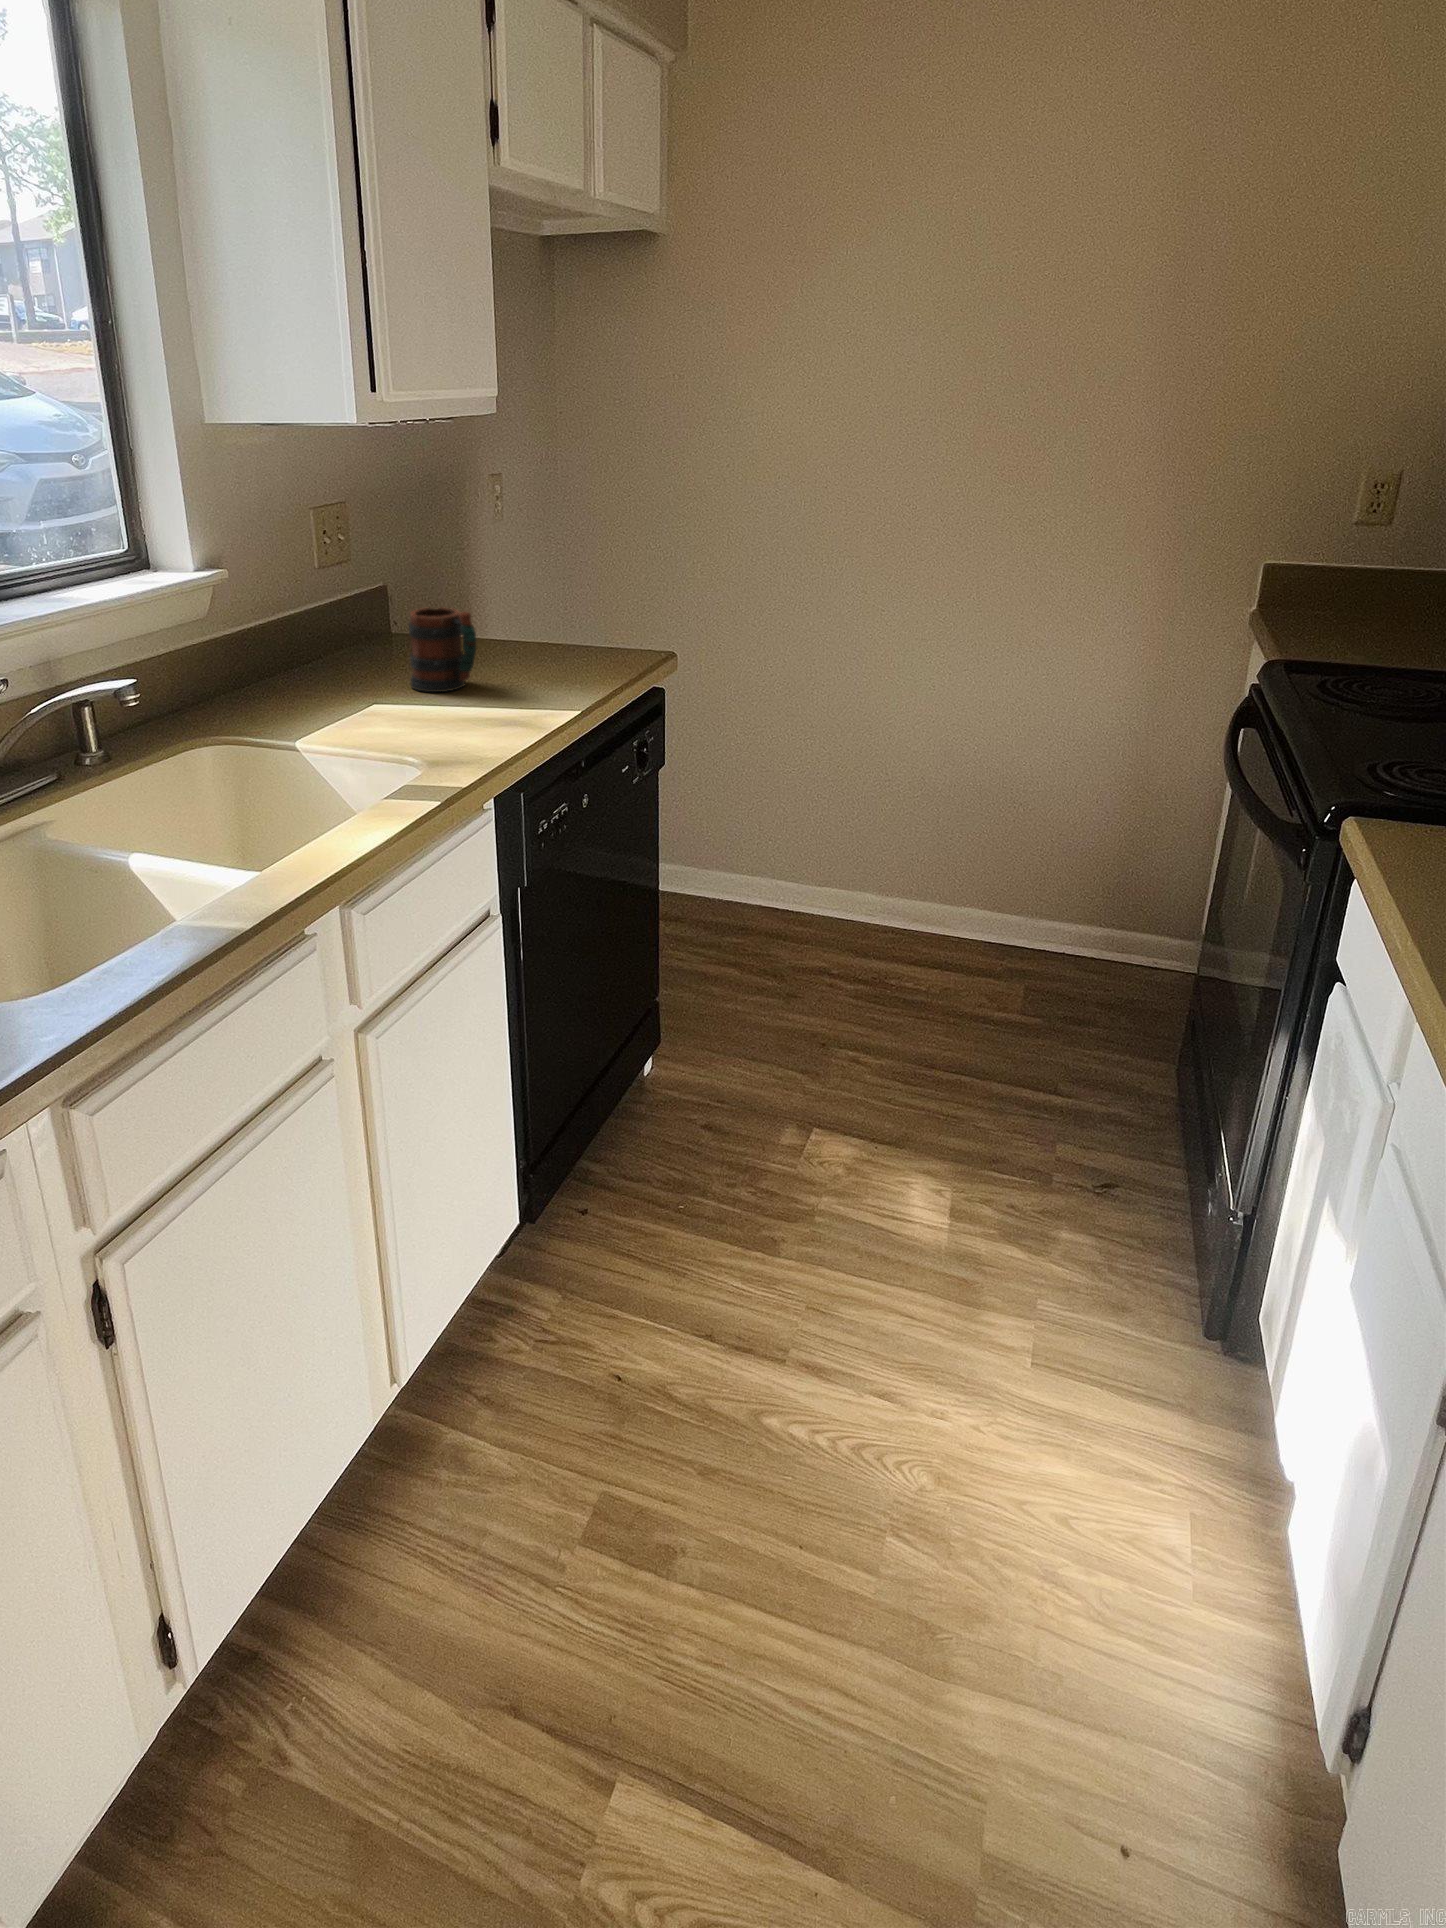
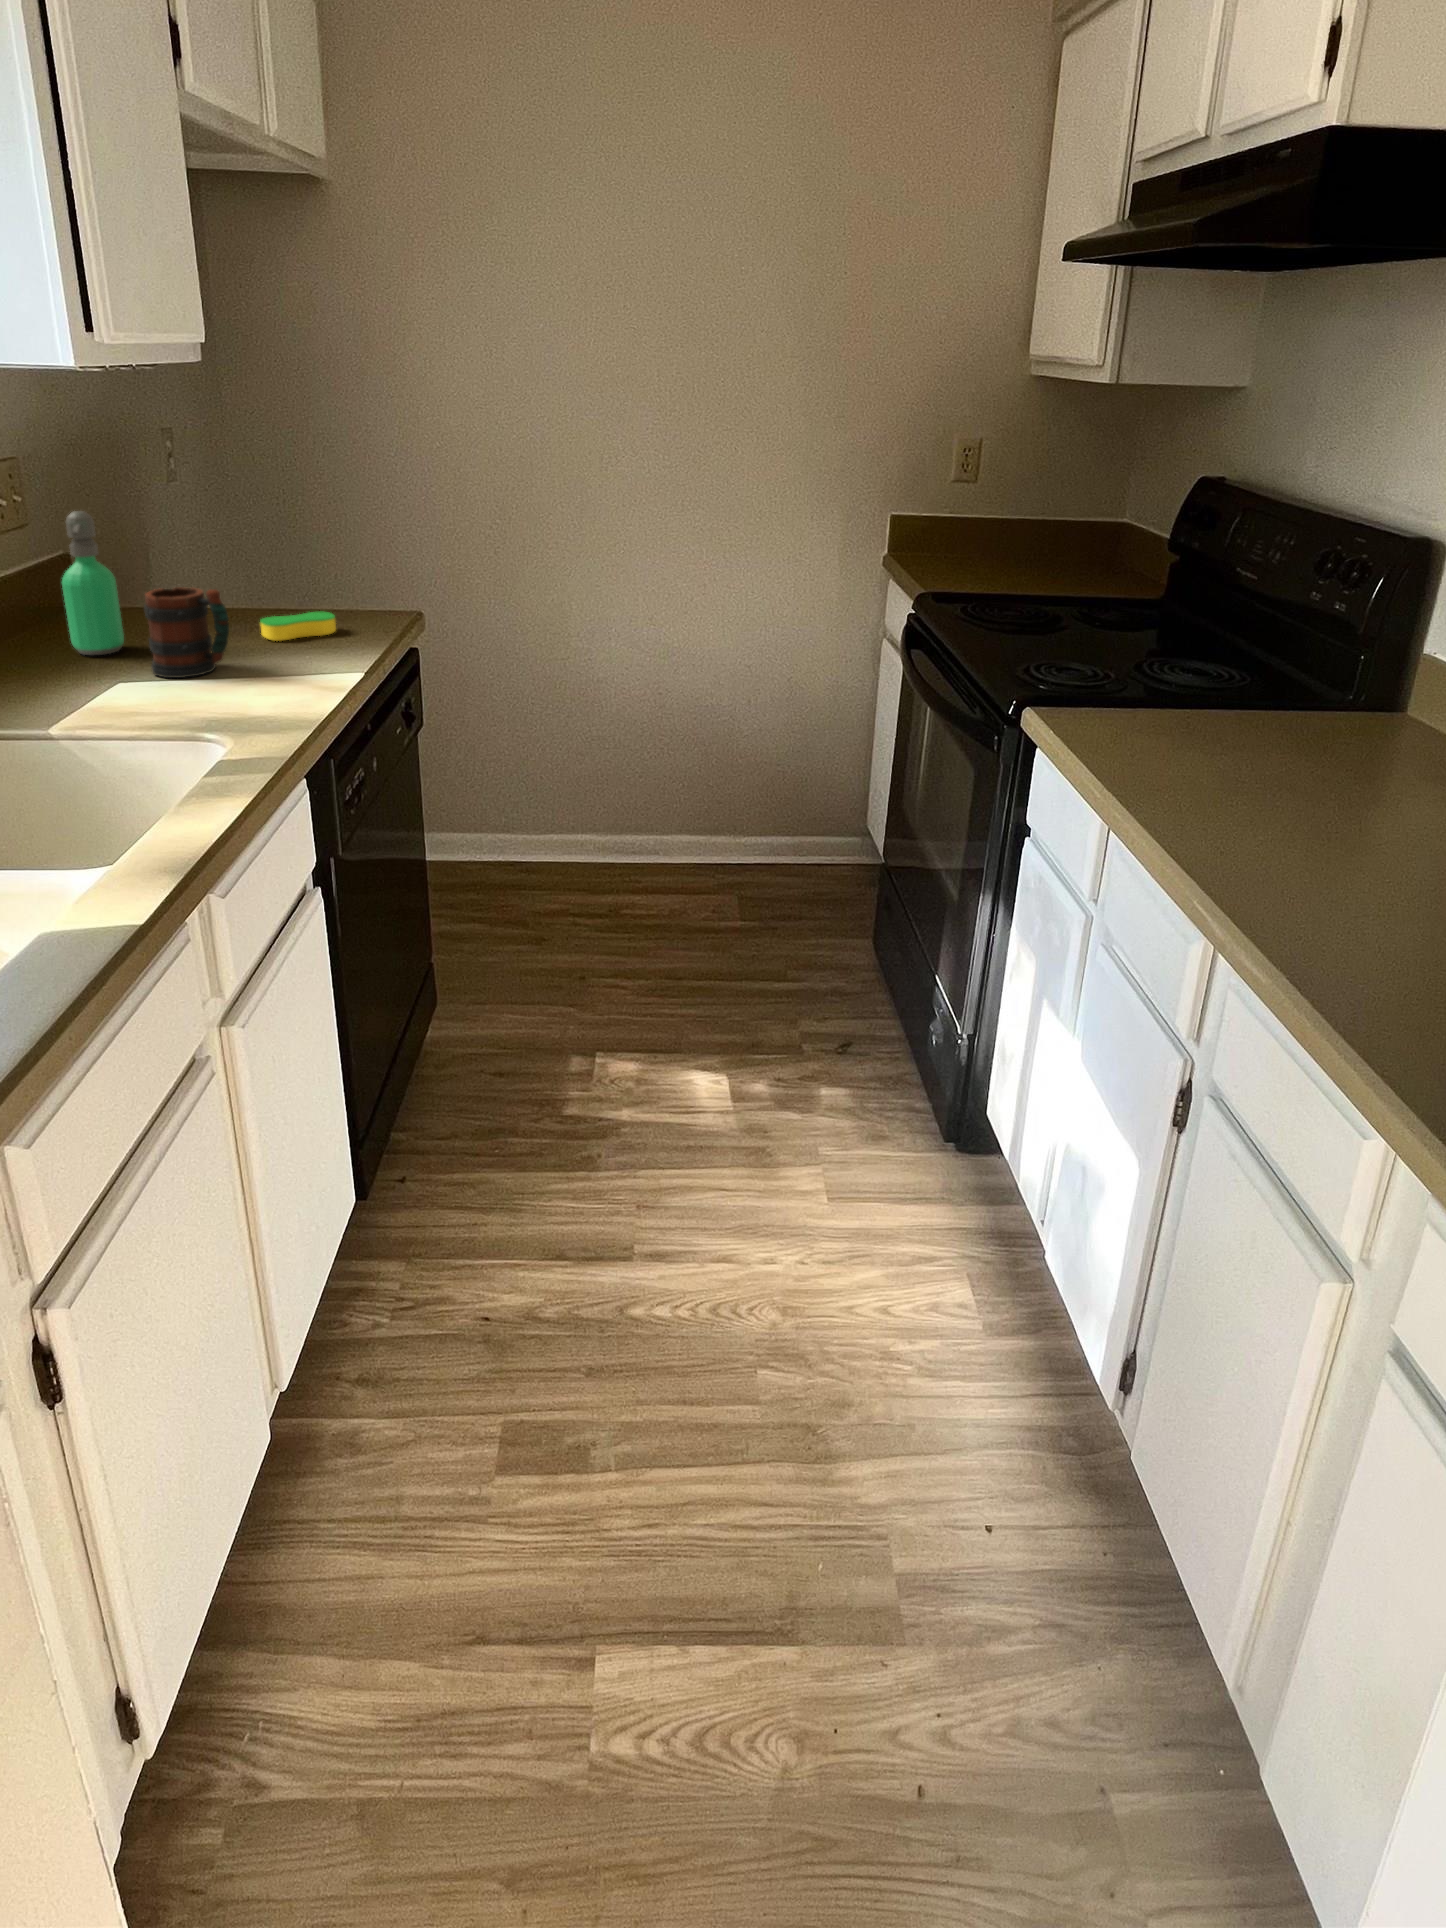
soap dispenser: none [356,533,403,664] -> present [62,511,124,655]
sponge: none [522,638,591,664] -> present [260,611,336,641]

